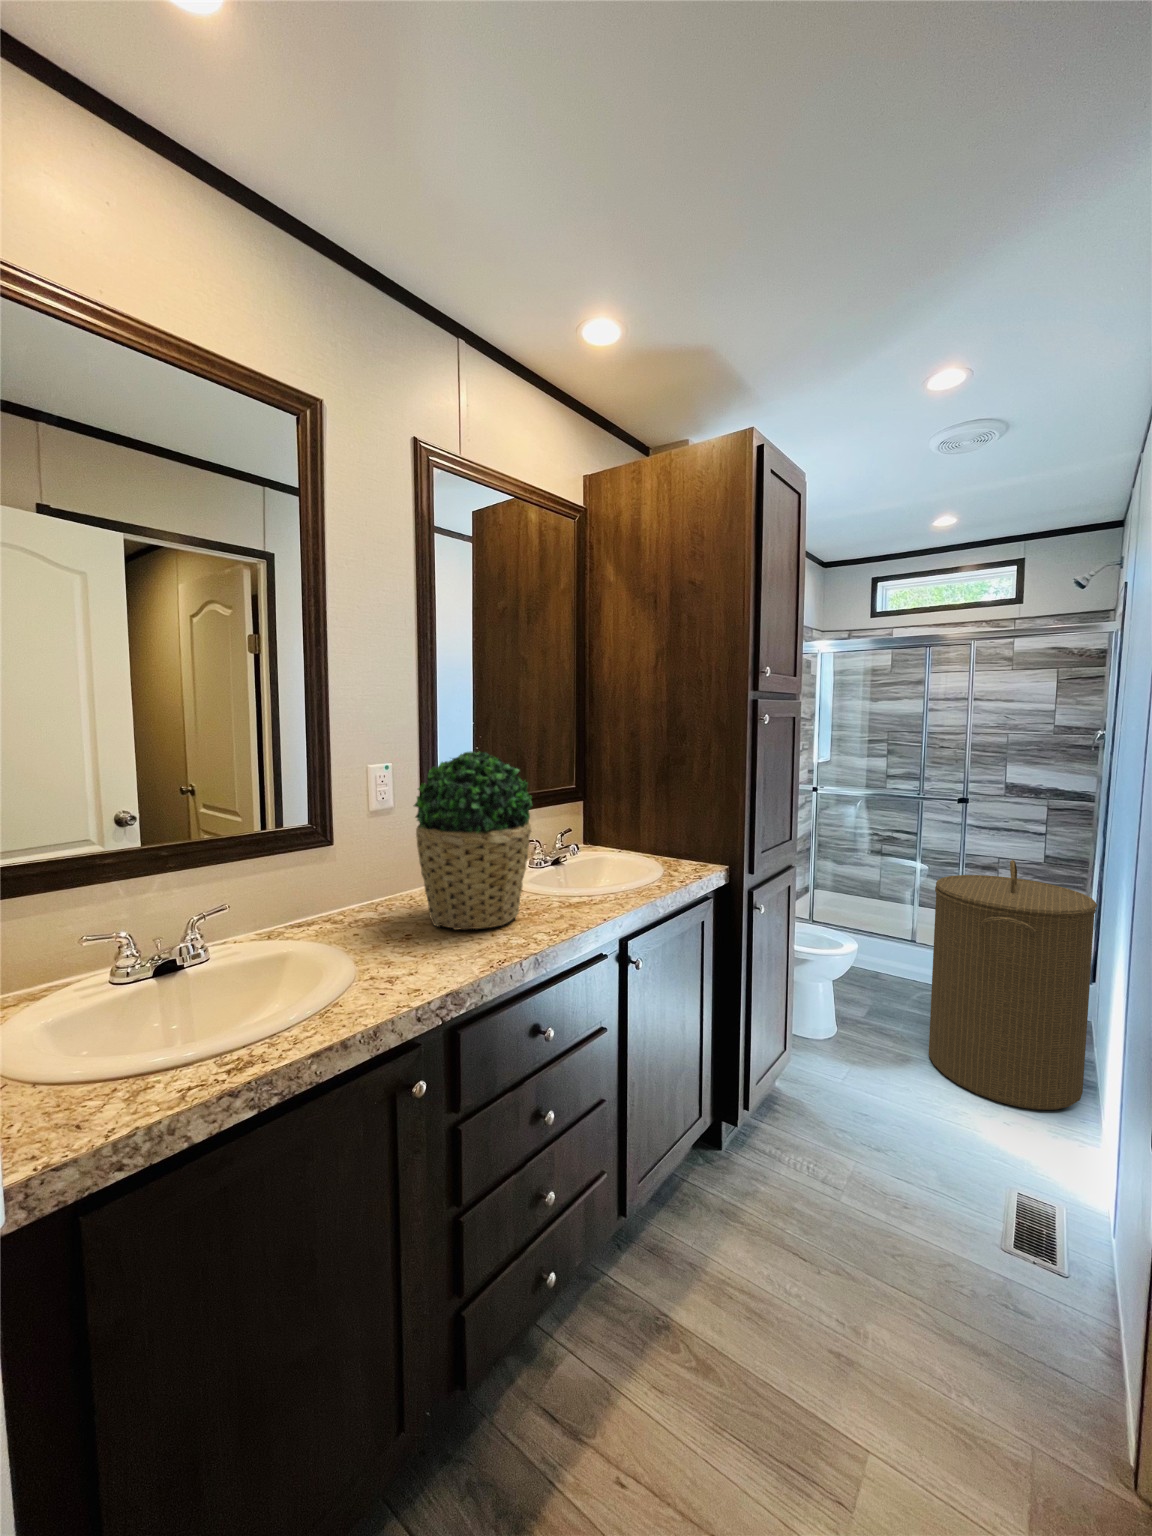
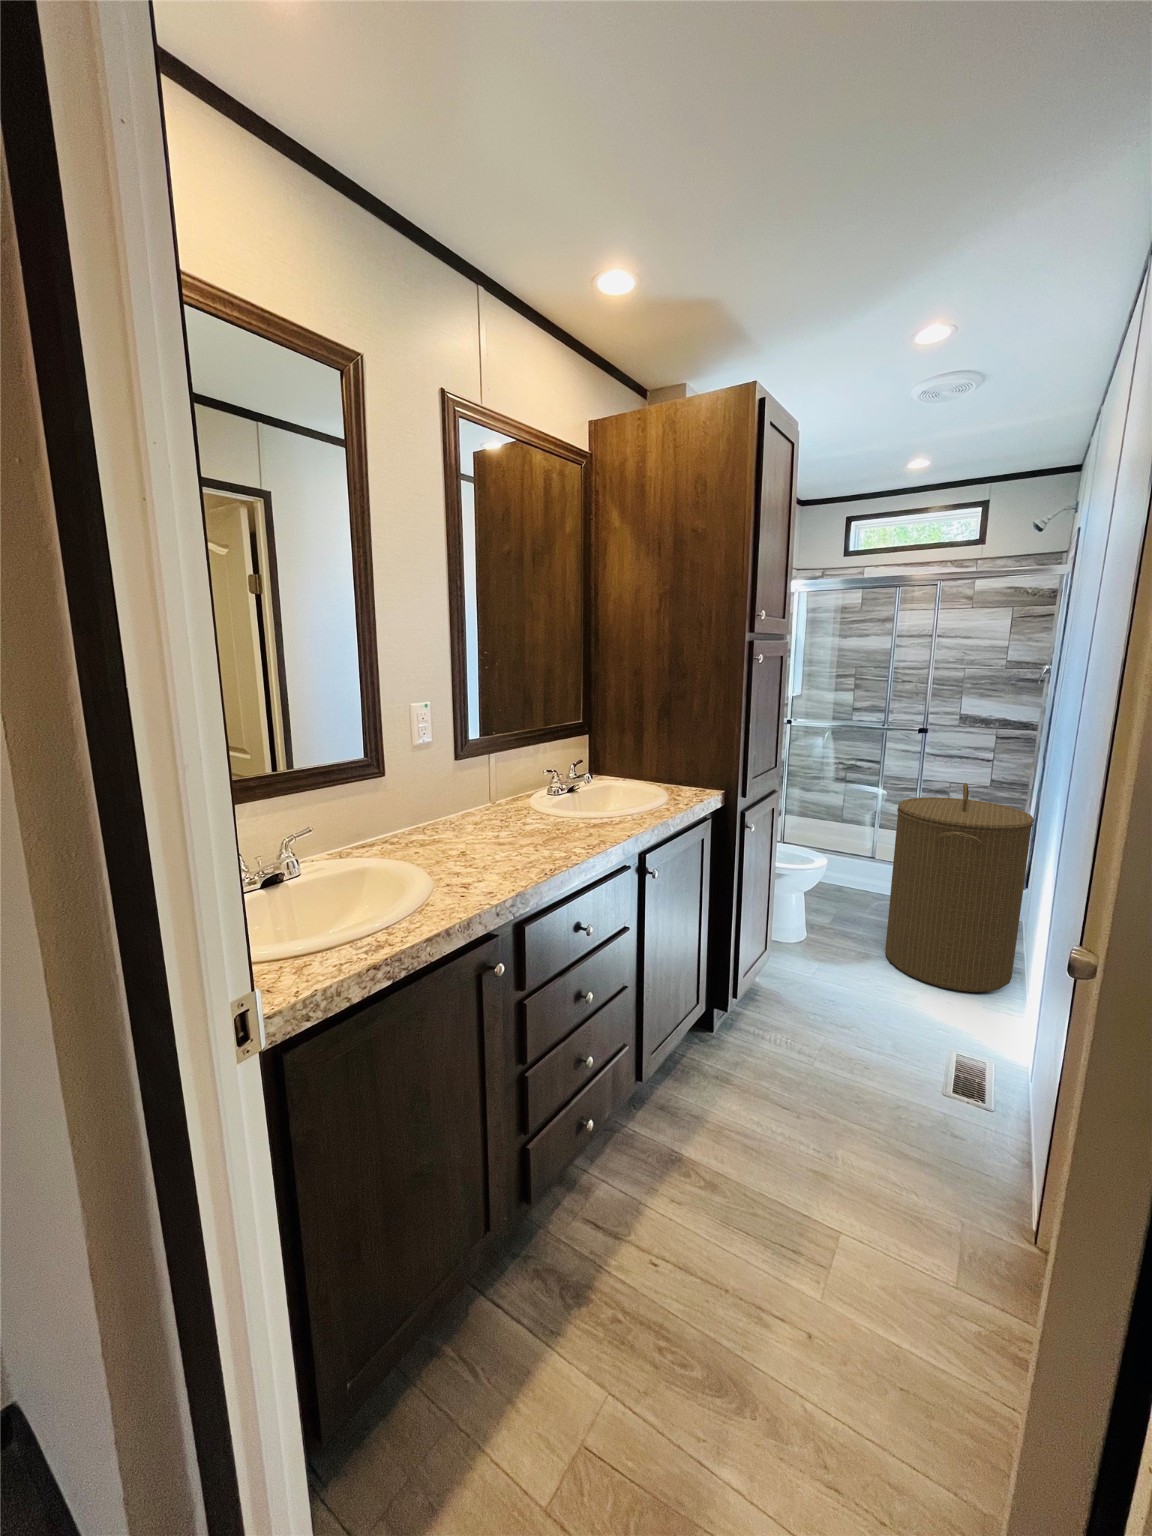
potted plant: present [414,752,532,930] -> none [459,691,565,848]

